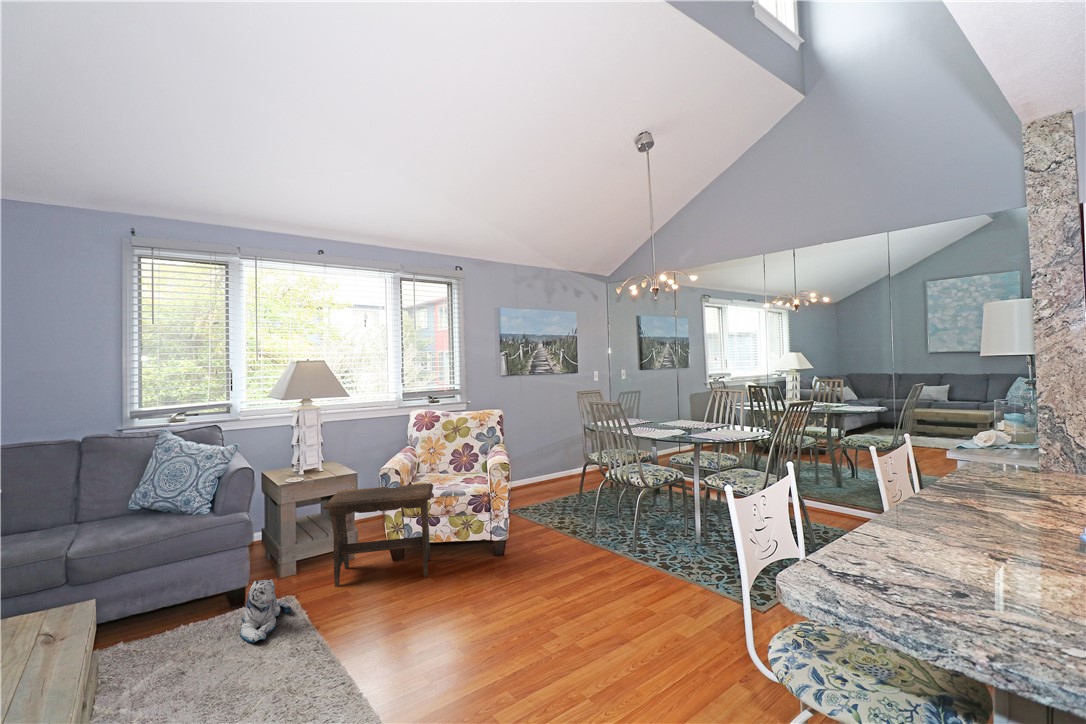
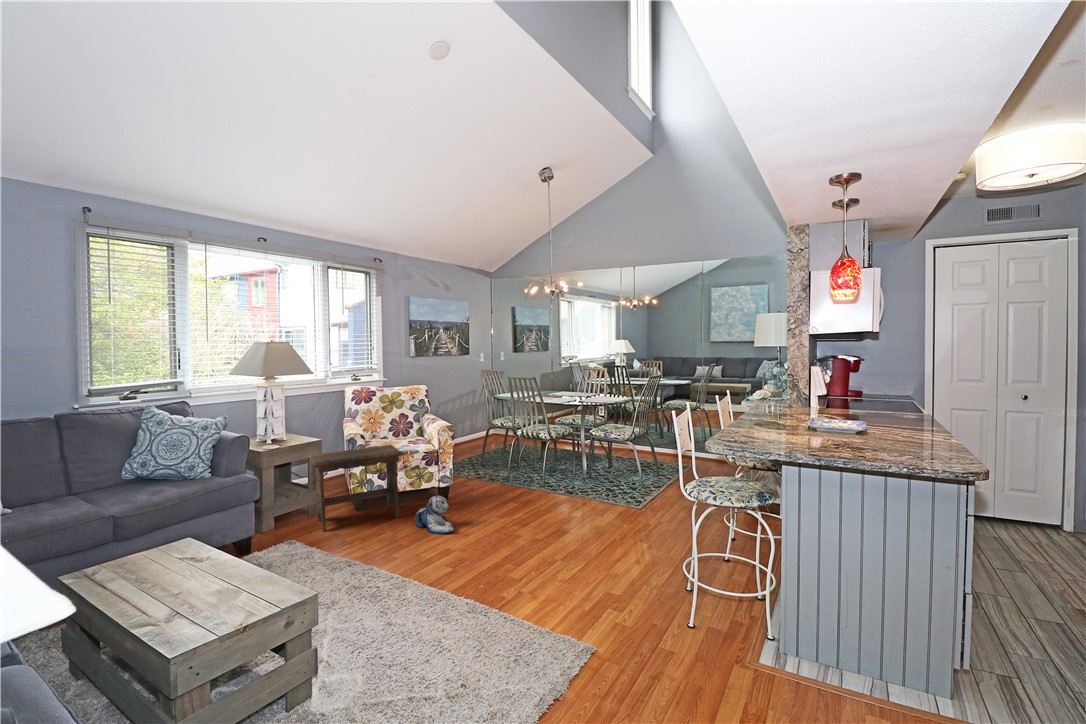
plush toy: present [240,579,292,643] -> present [415,495,454,534]

